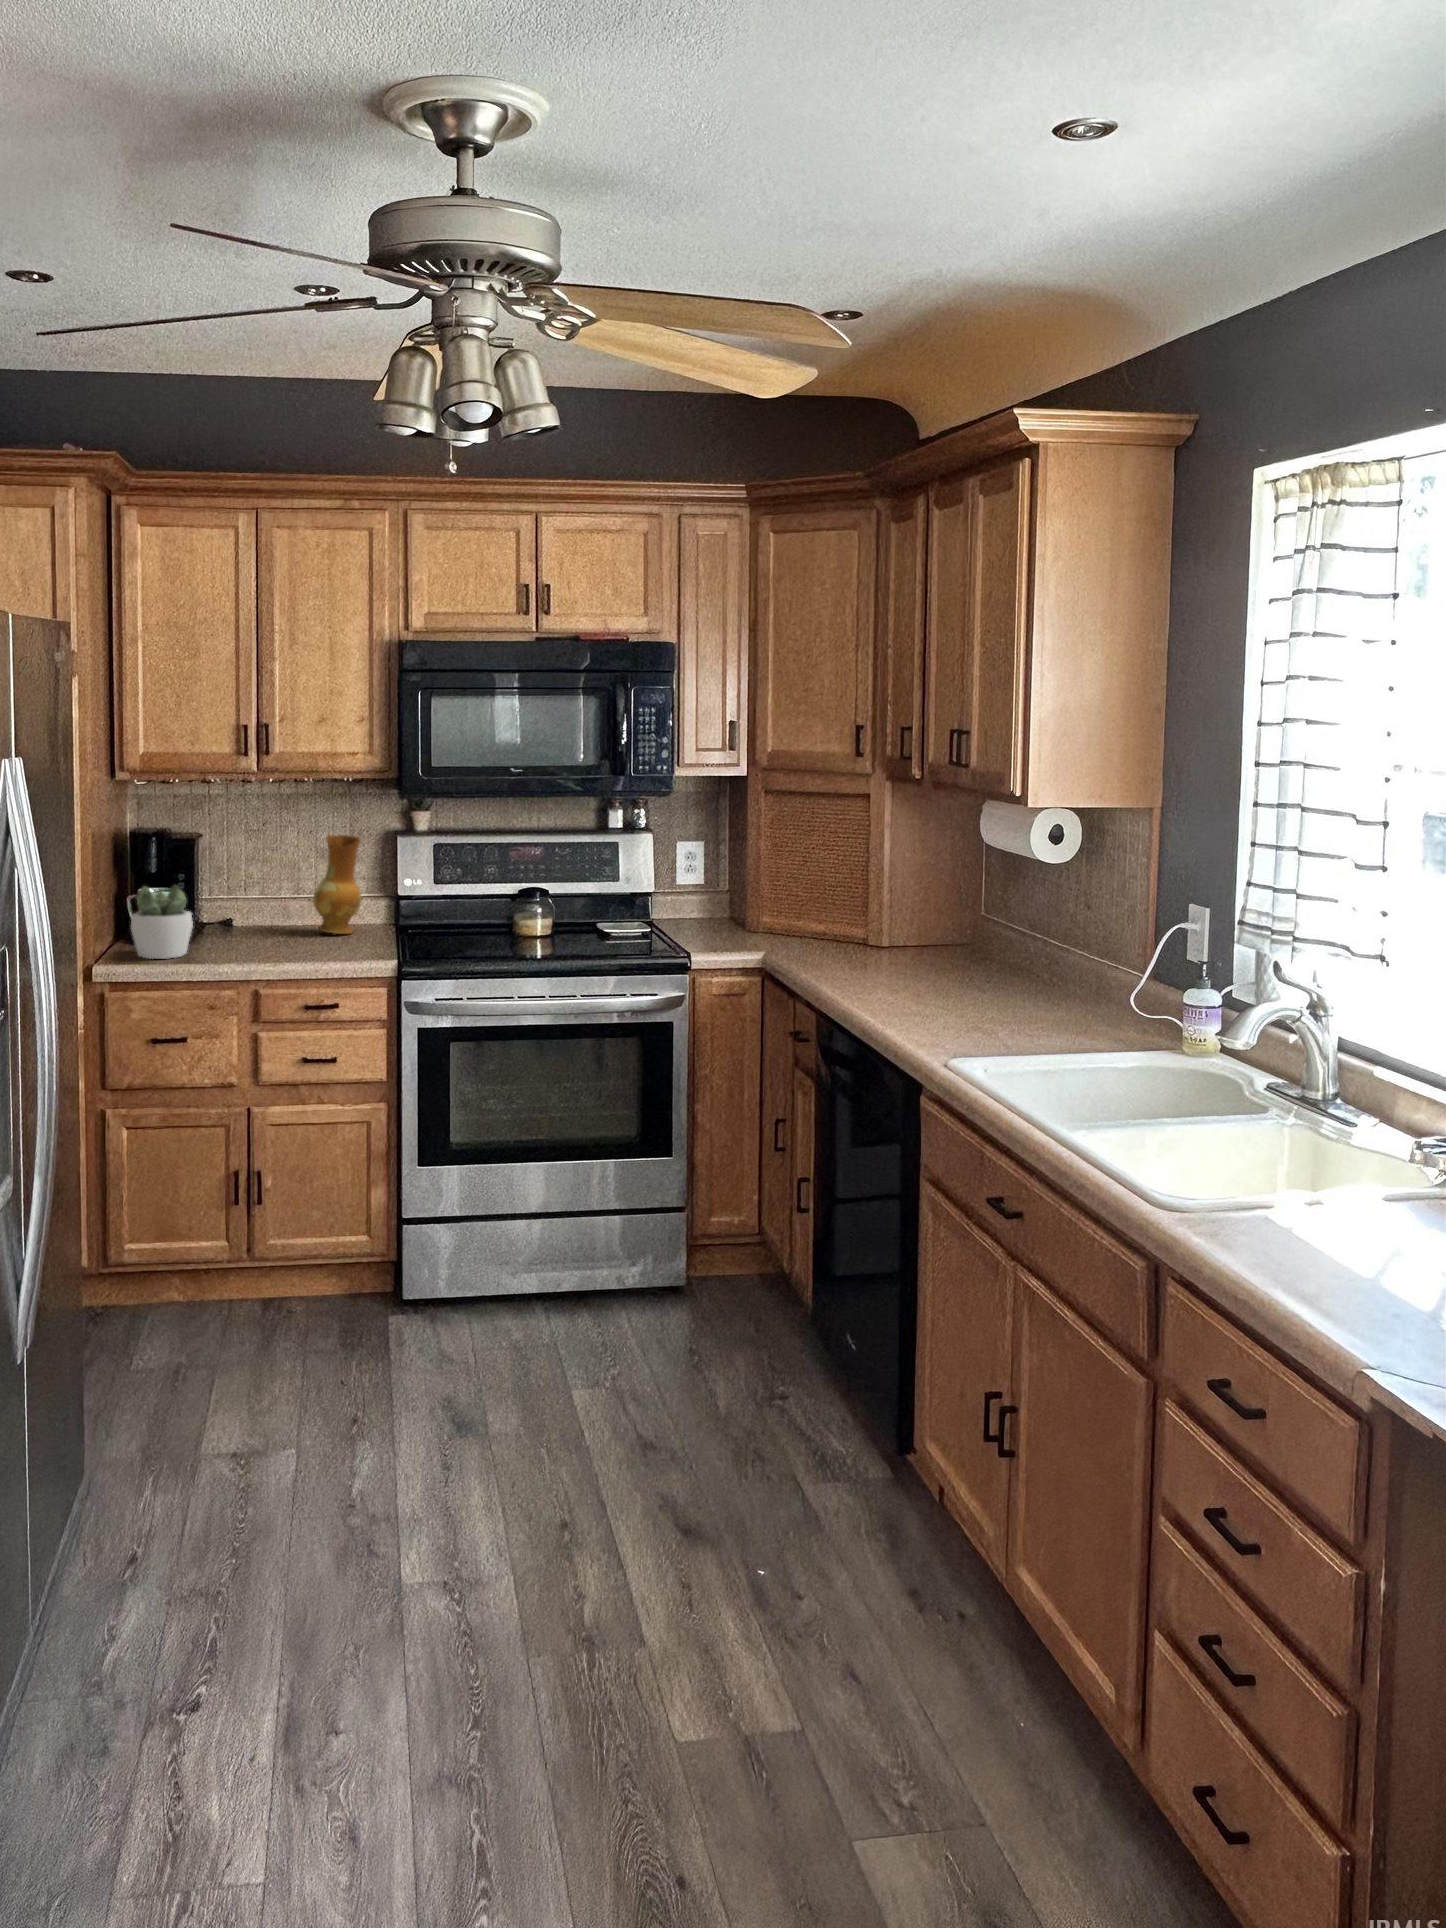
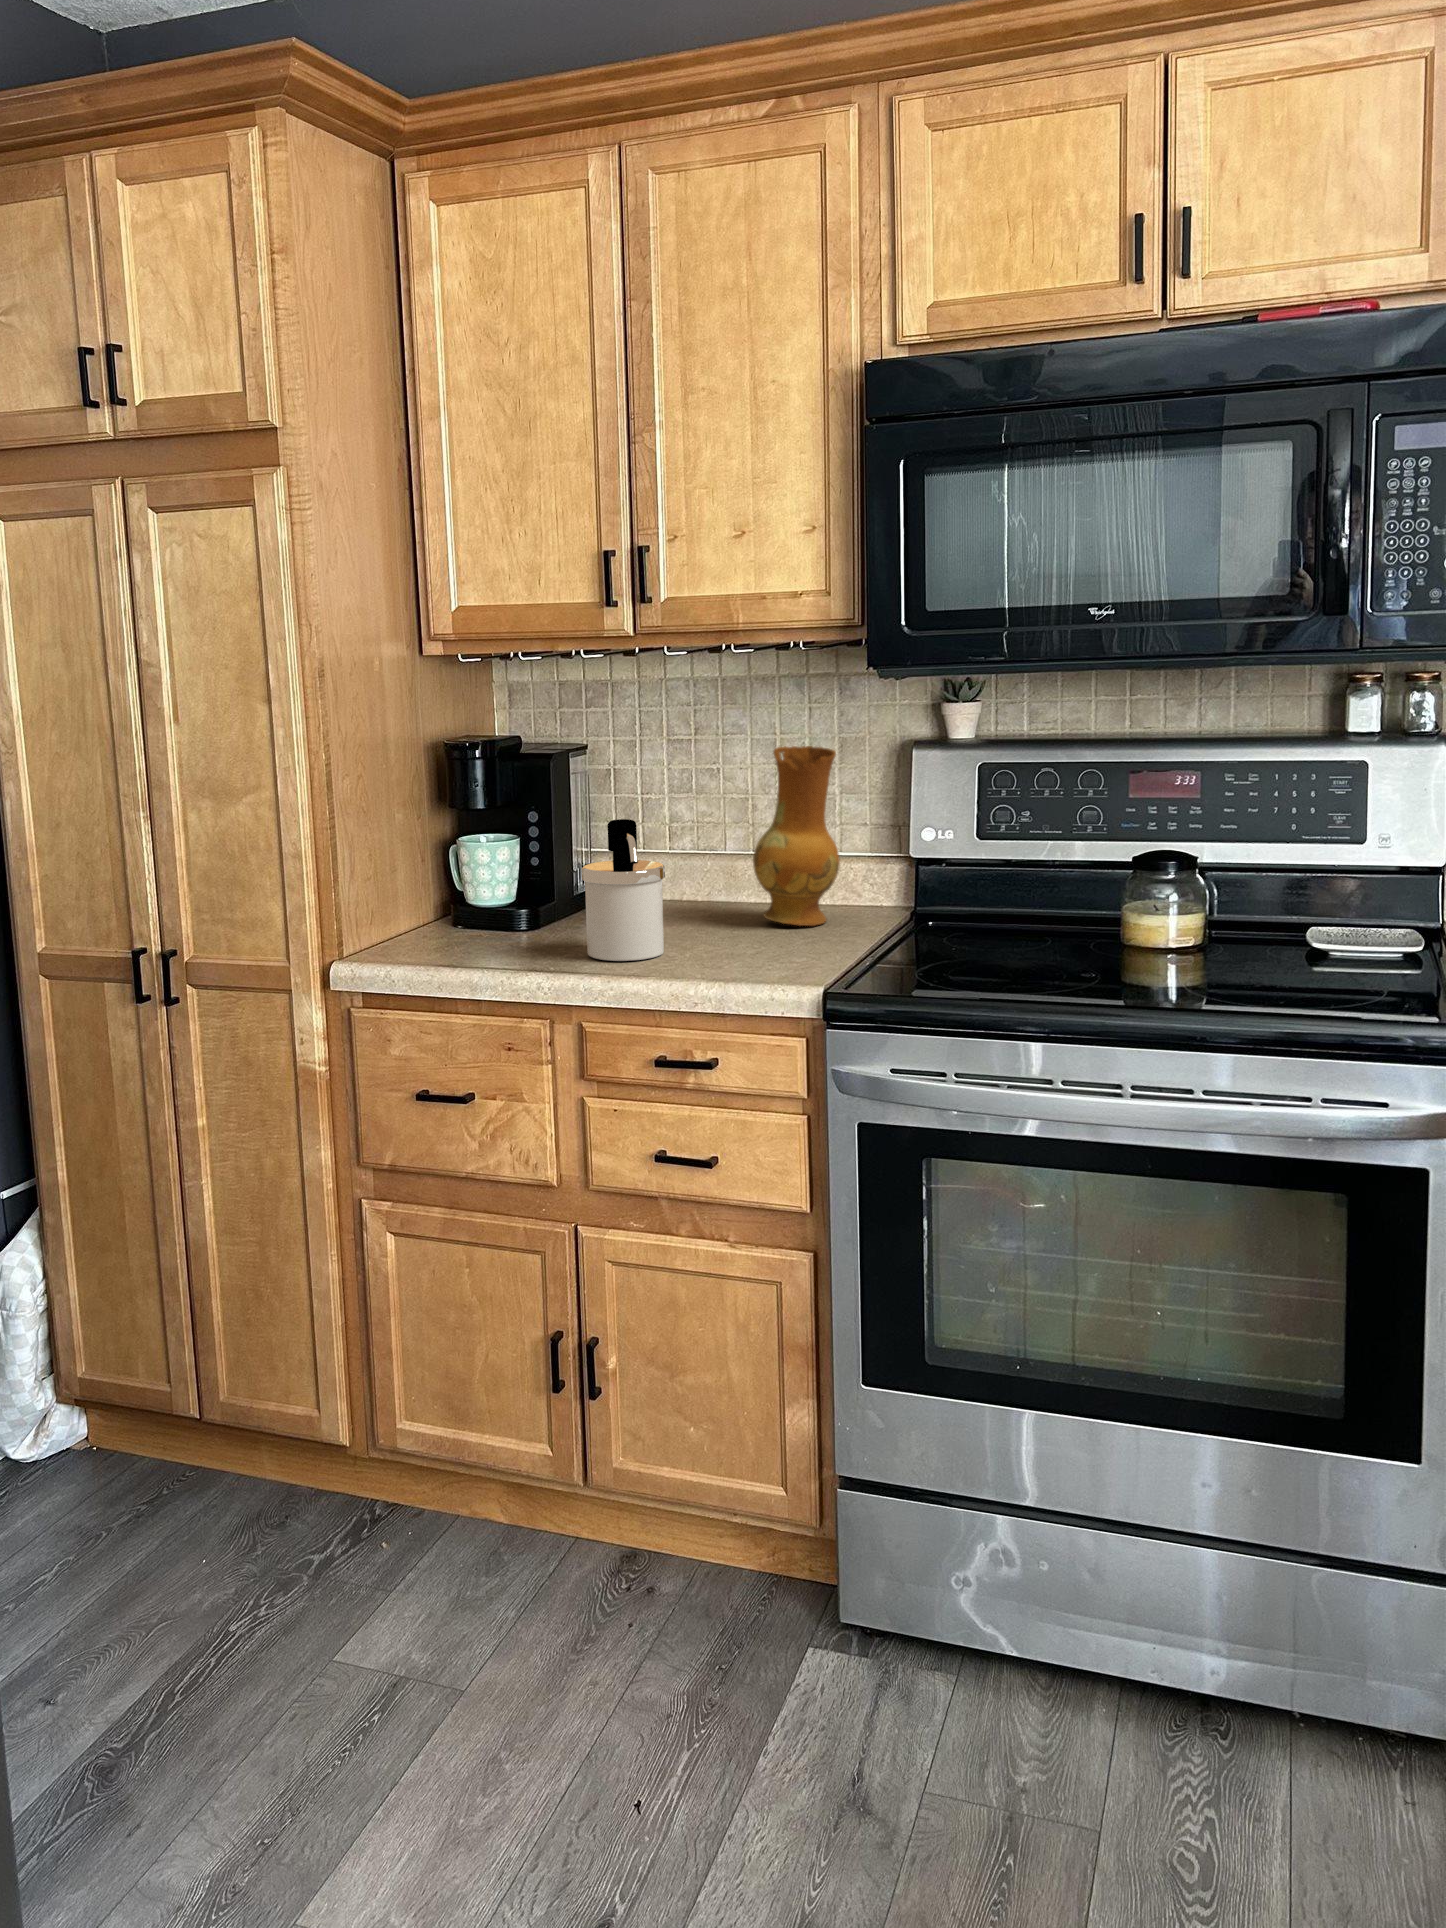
soap dispenser: none [241,877,288,956] -> present [582,819,665,961]
succulent plant: present [131,885,193,959] -> none [411,829,512,956]

